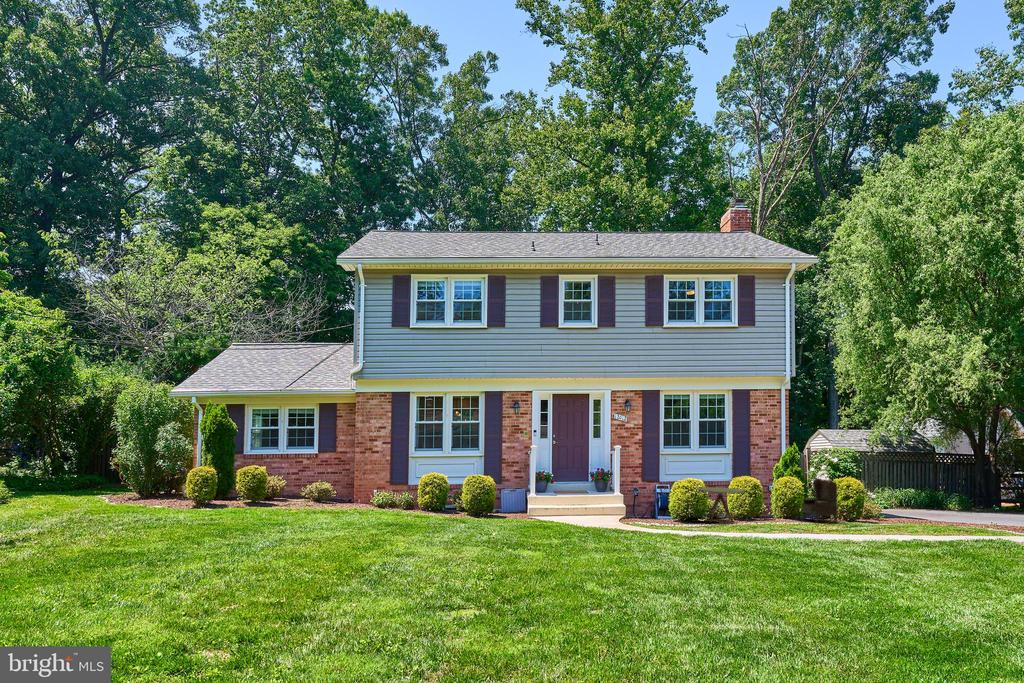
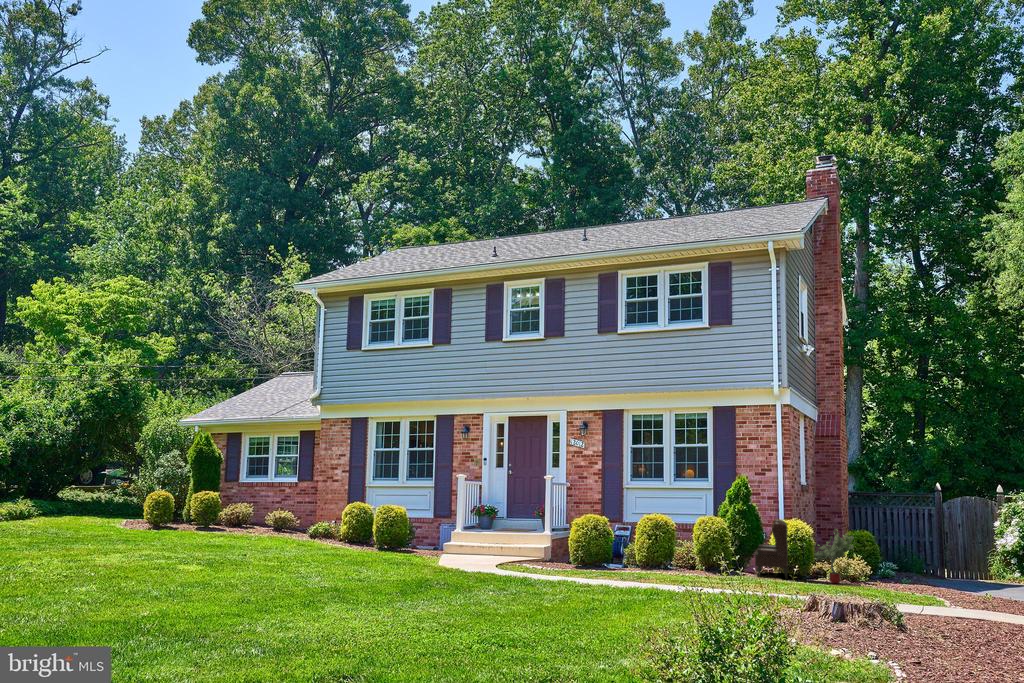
potted tree: none [859,484,884,526] -> present [815,529,854,584]
round table: present [697,487,744,523] -> none [605,526,661,571]

